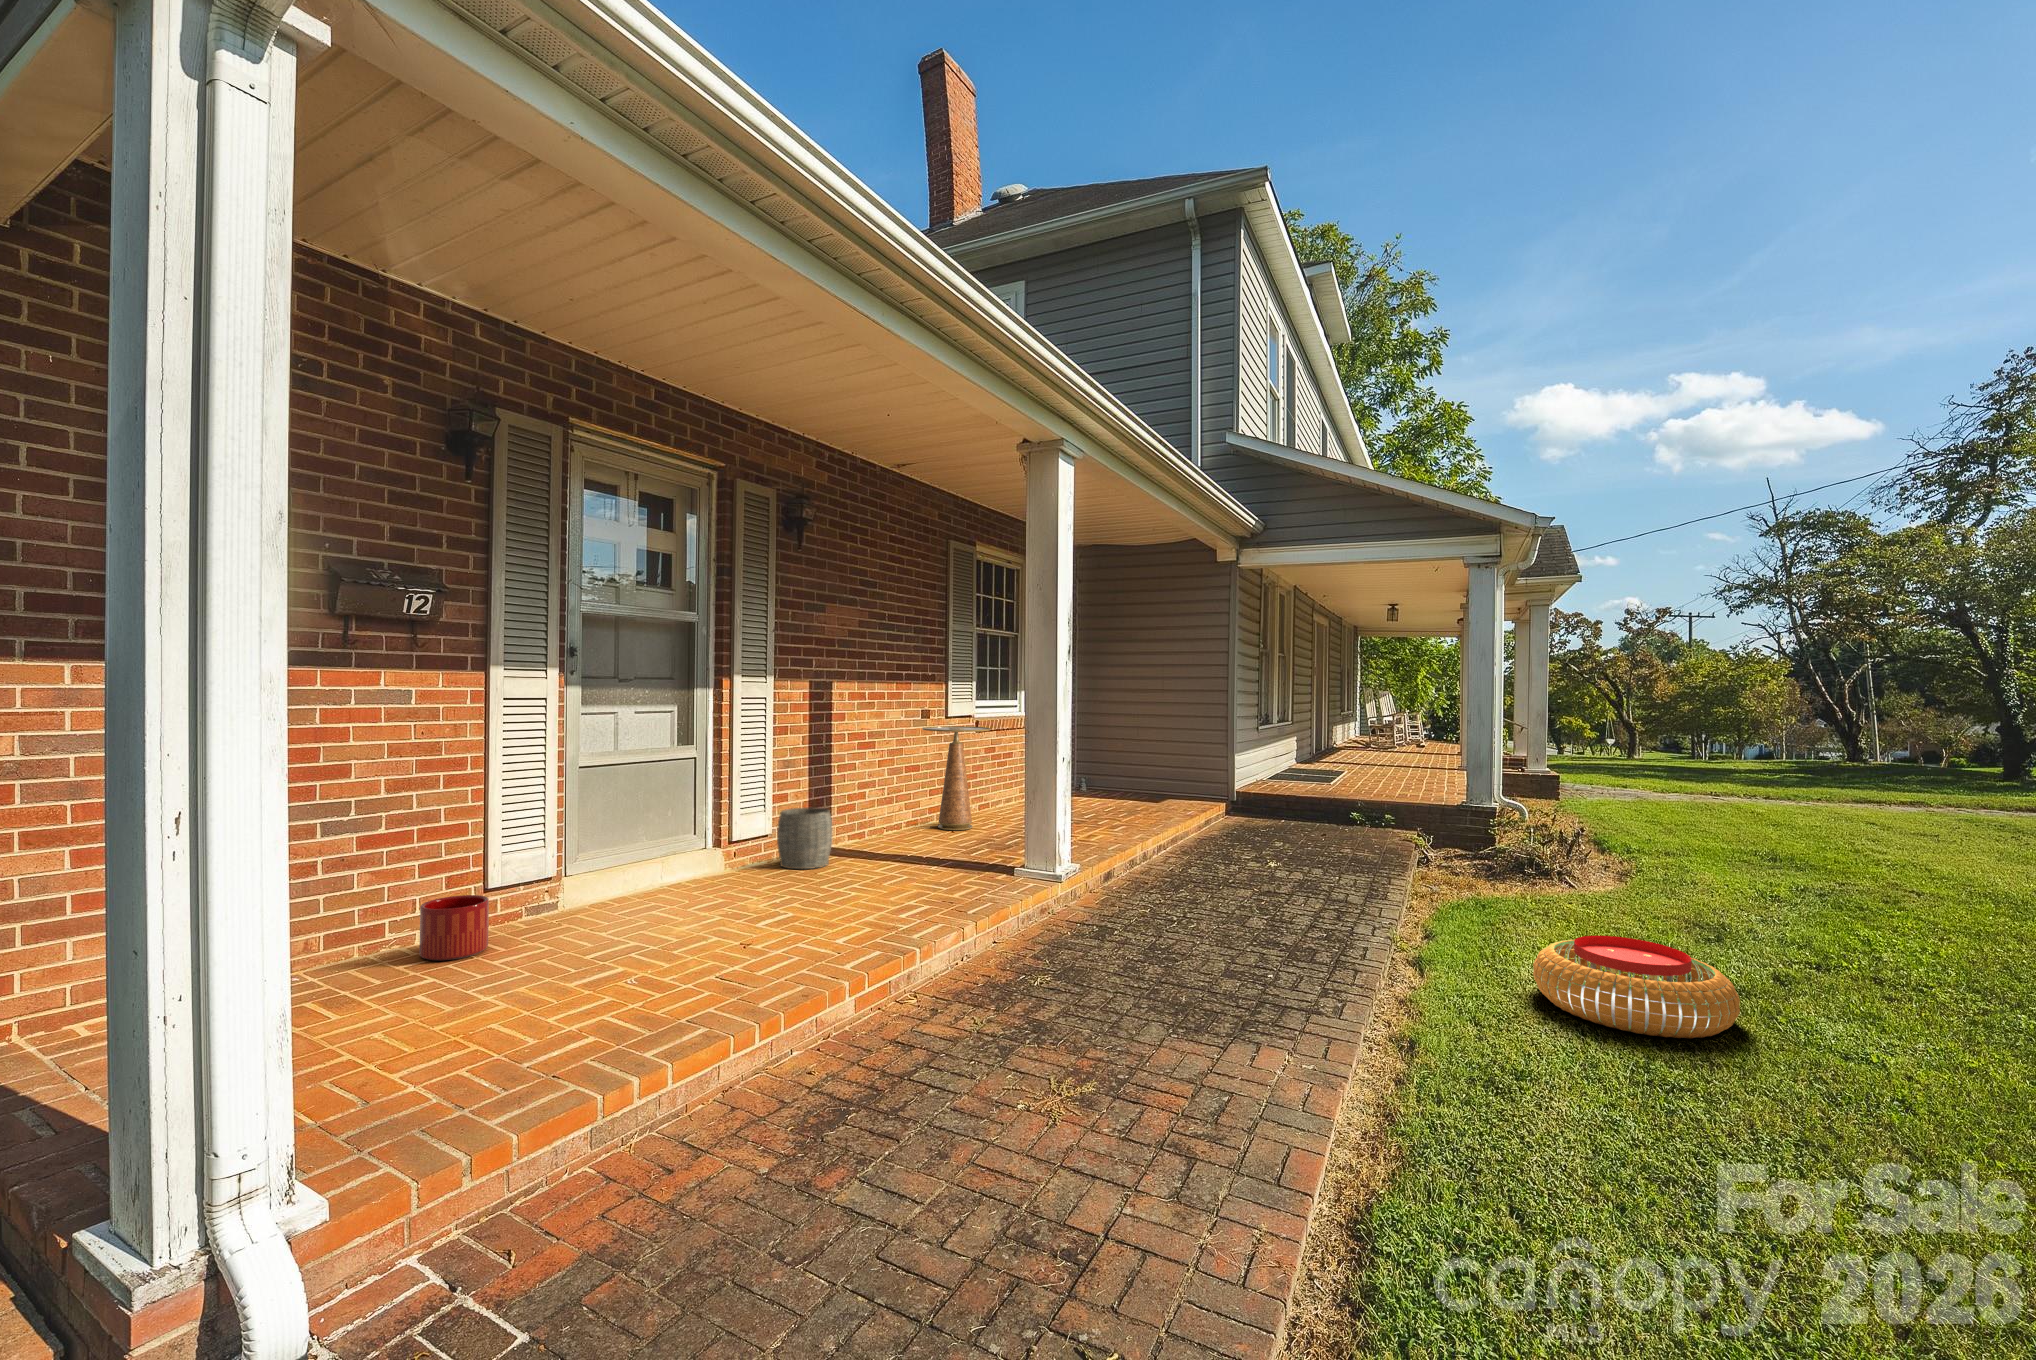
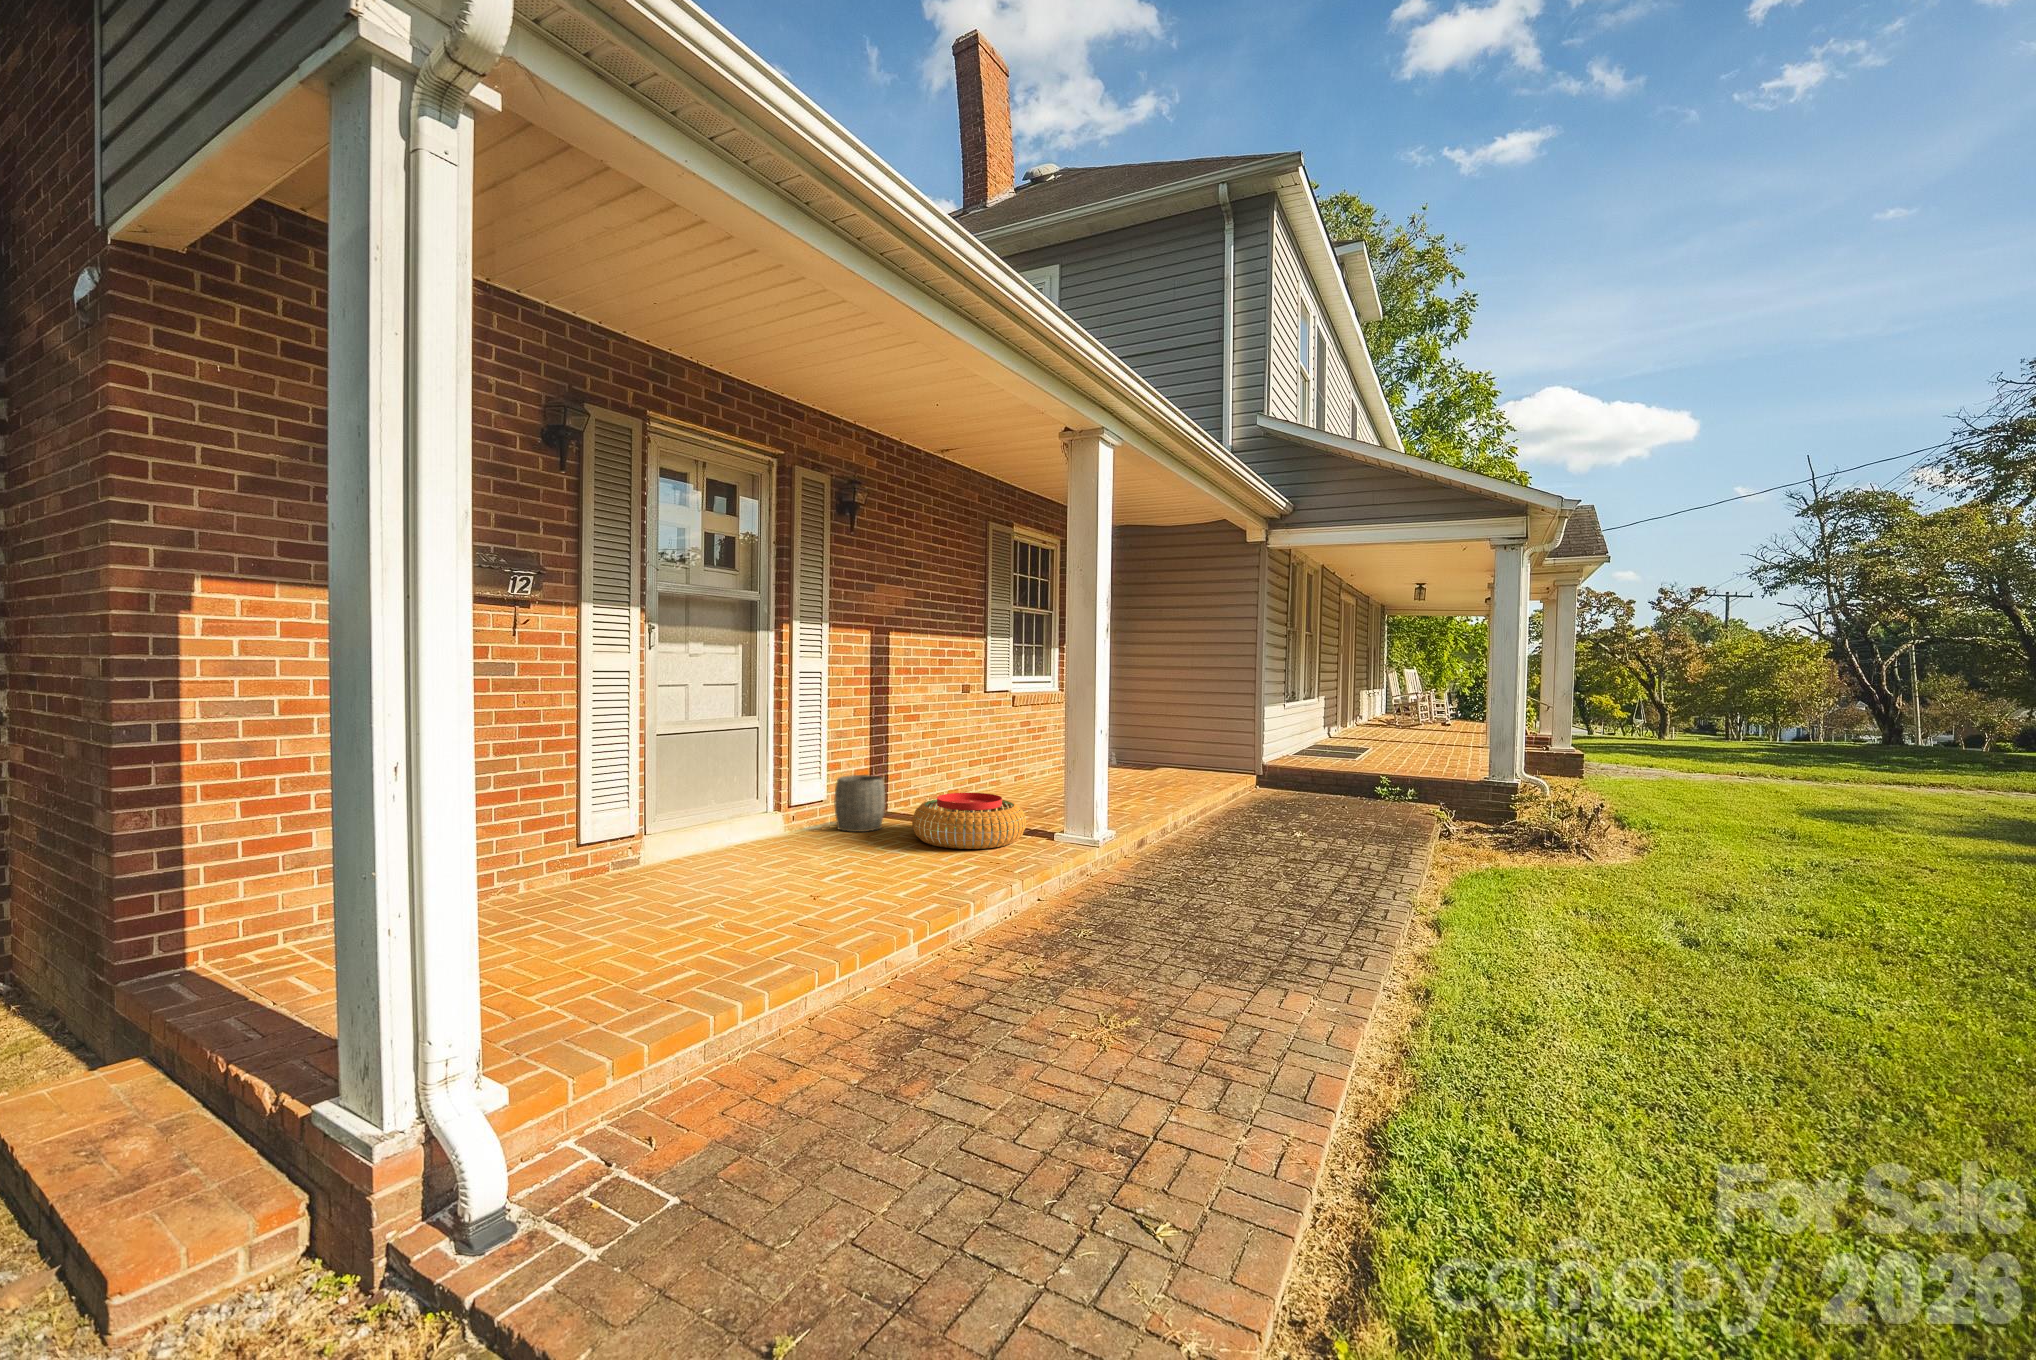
side table: present [922,726,990,830] -> none [965,701,1029,799]
planter: present [420,895,489,961] -> none [530,848,589,905]
pouf: present [1533,936,1740,1038] -> present [912,793,1026,849]

